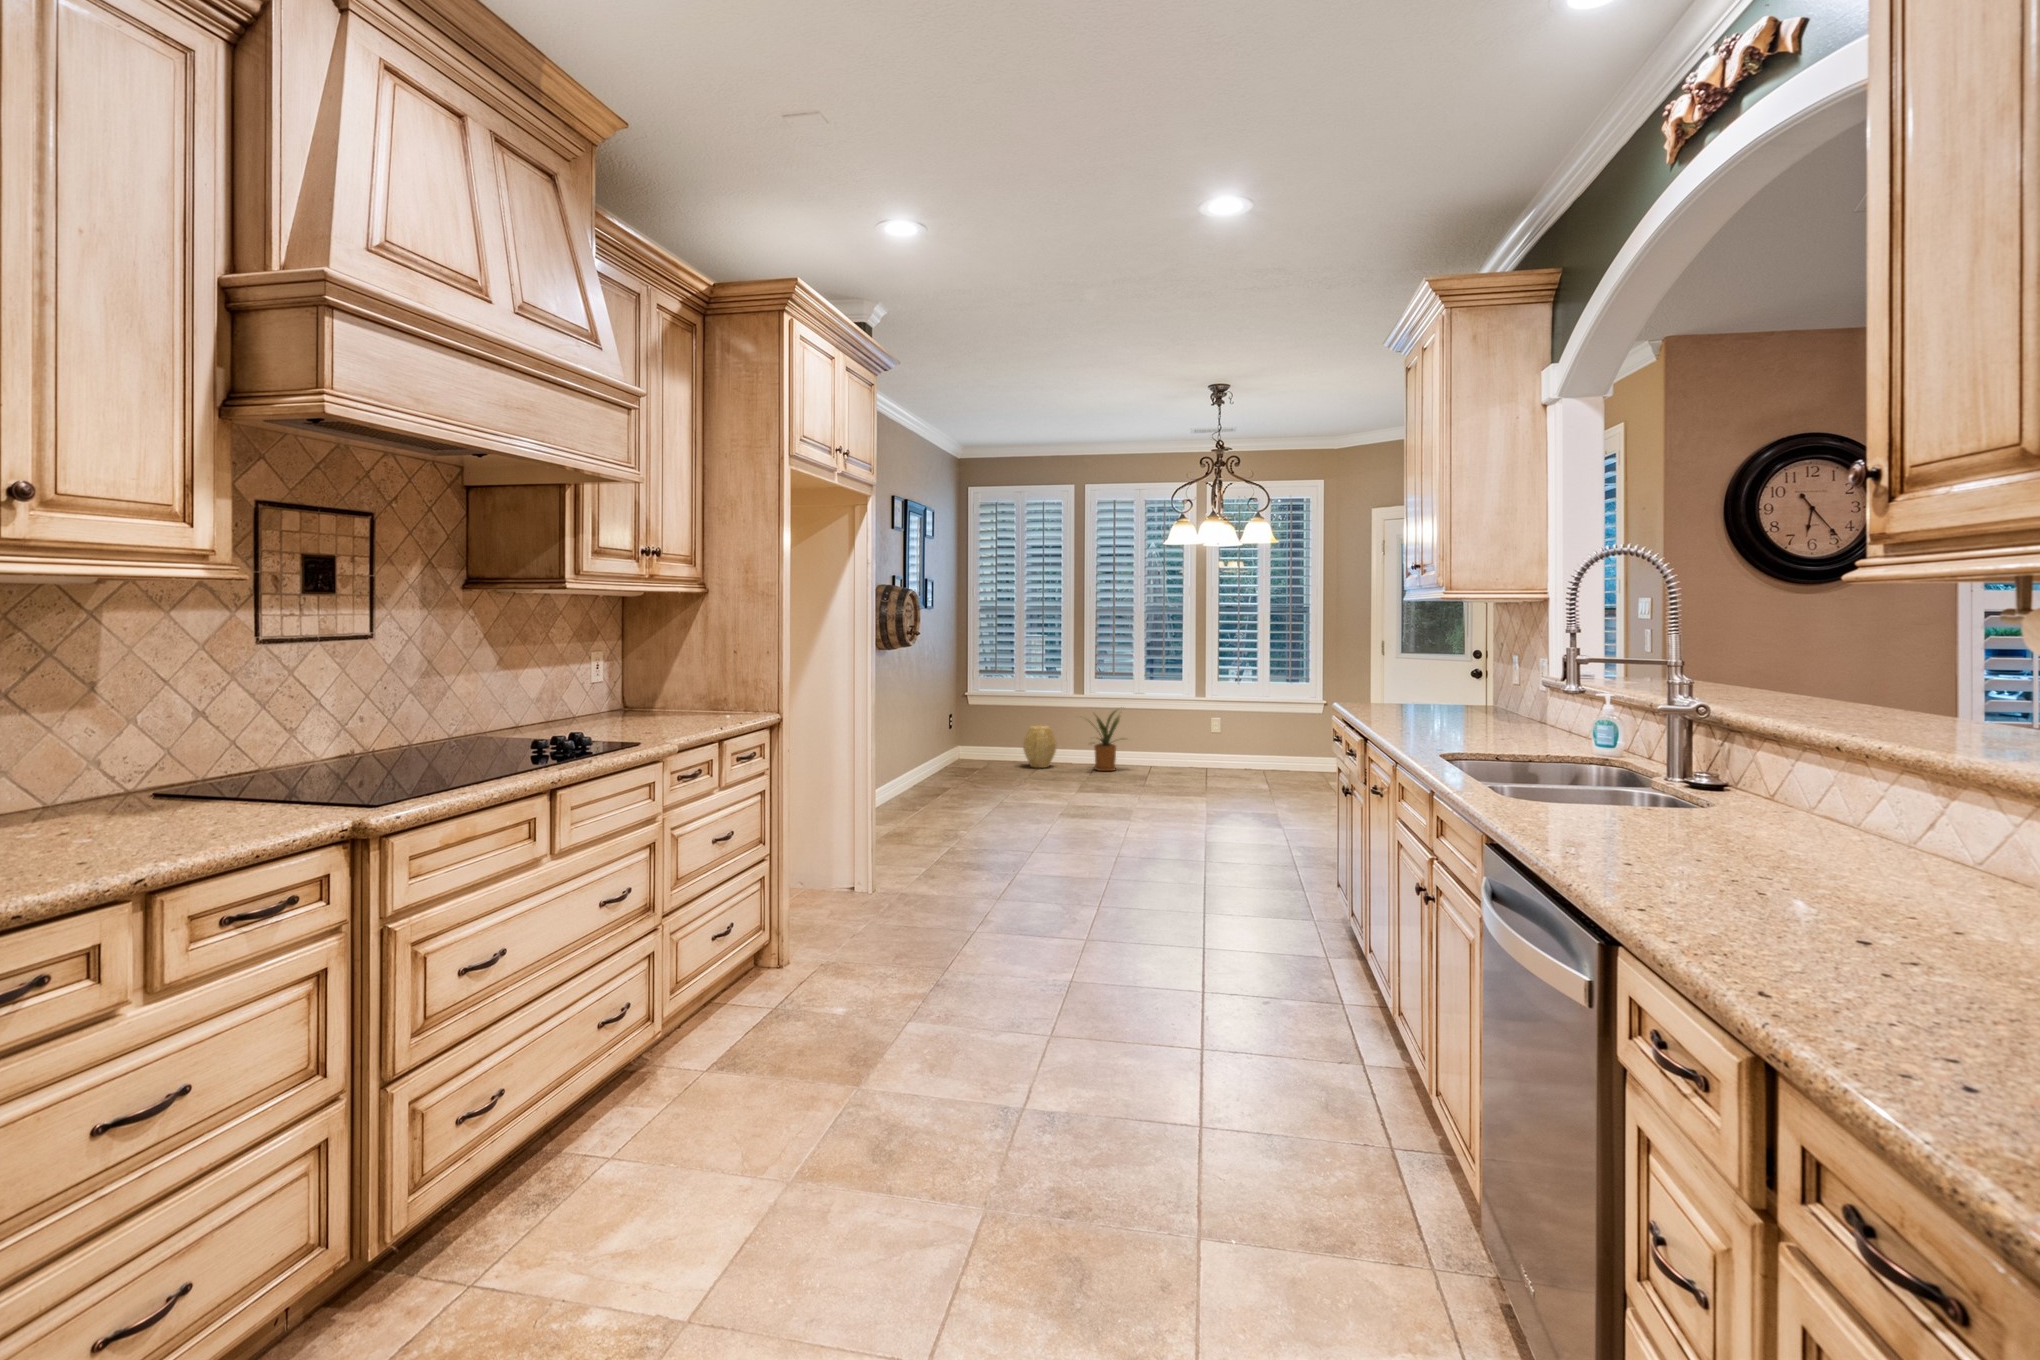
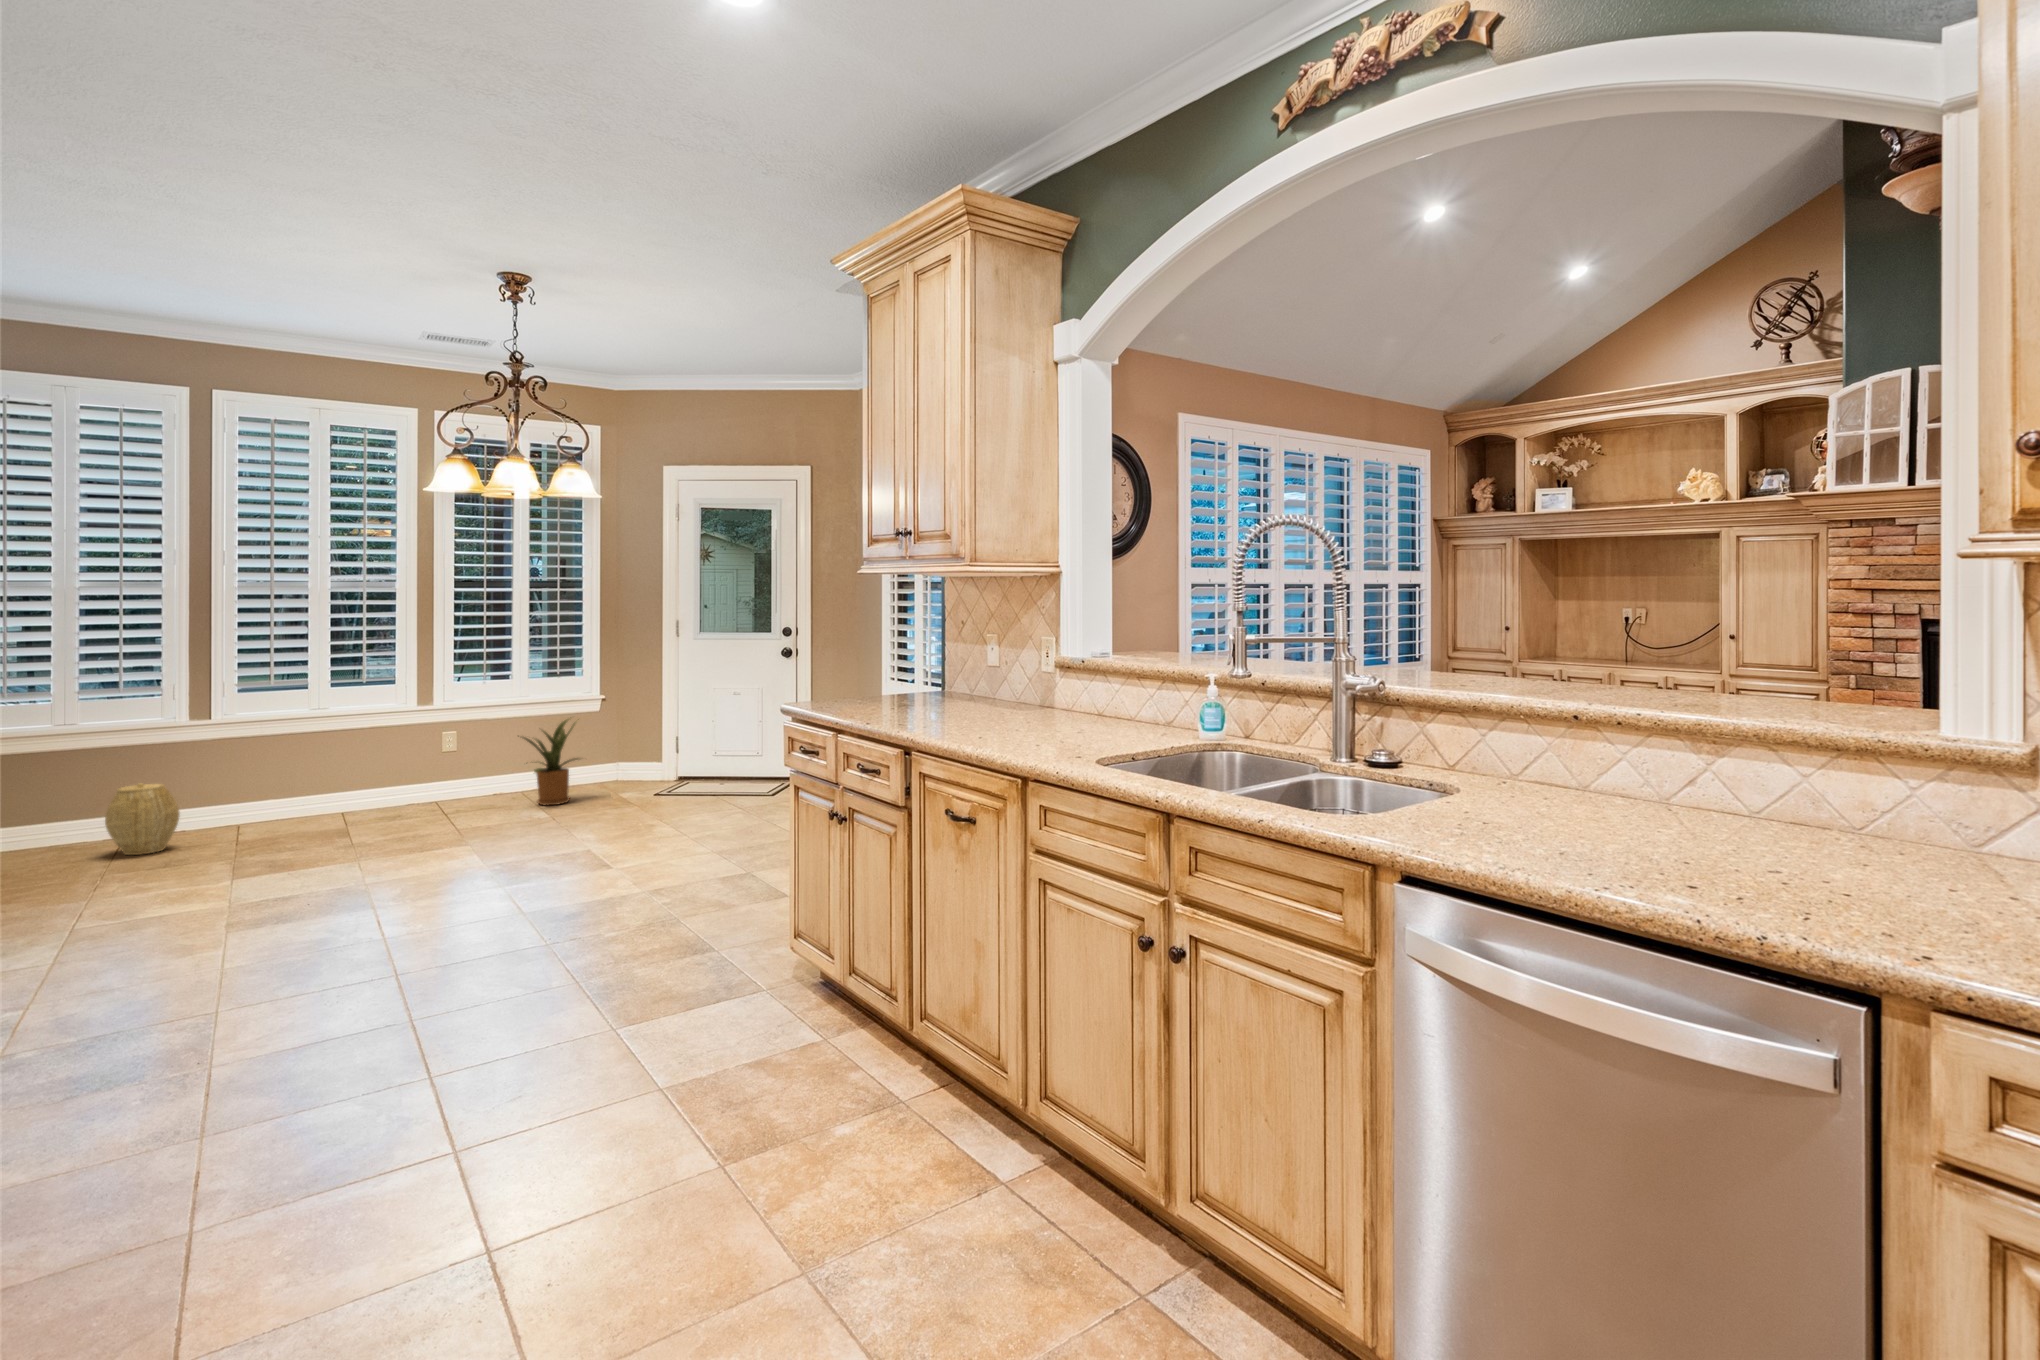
house plant: present [1094,710,1120,771] -> present [518,719,578,805]

